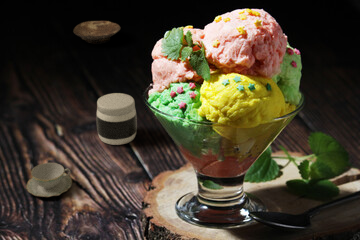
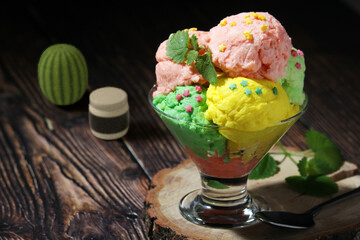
bowl: present [74,21,120,44] -> none [55,8,103,32]
fruit: none [49,51,98,112] -> present [38,44,88,105]
teacup: present [26,163,72,197] -> none [23,161,69,196]

